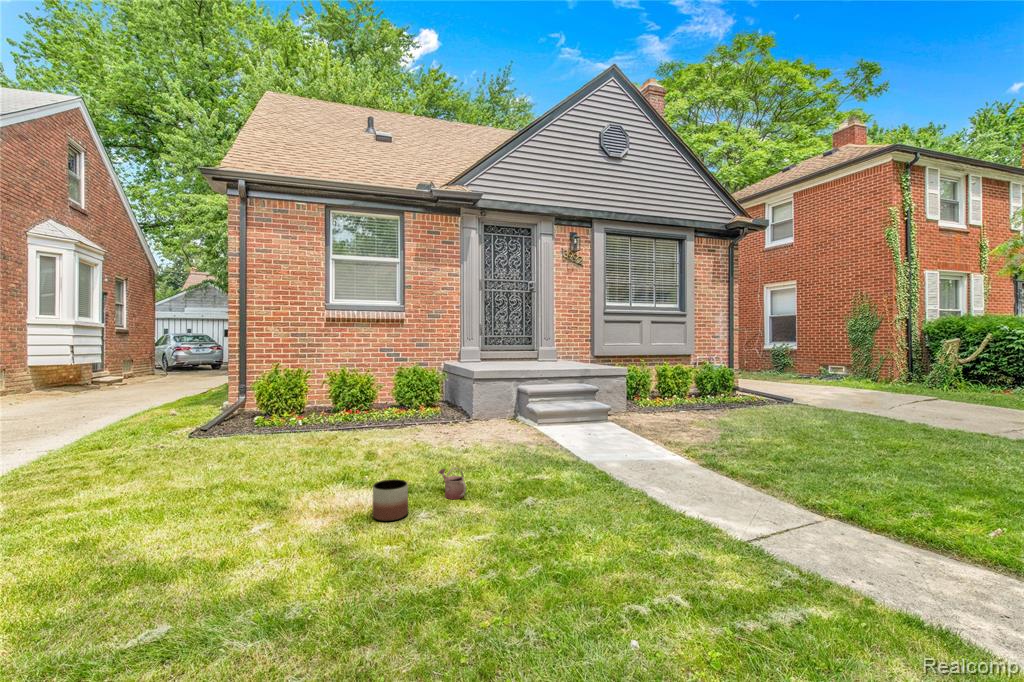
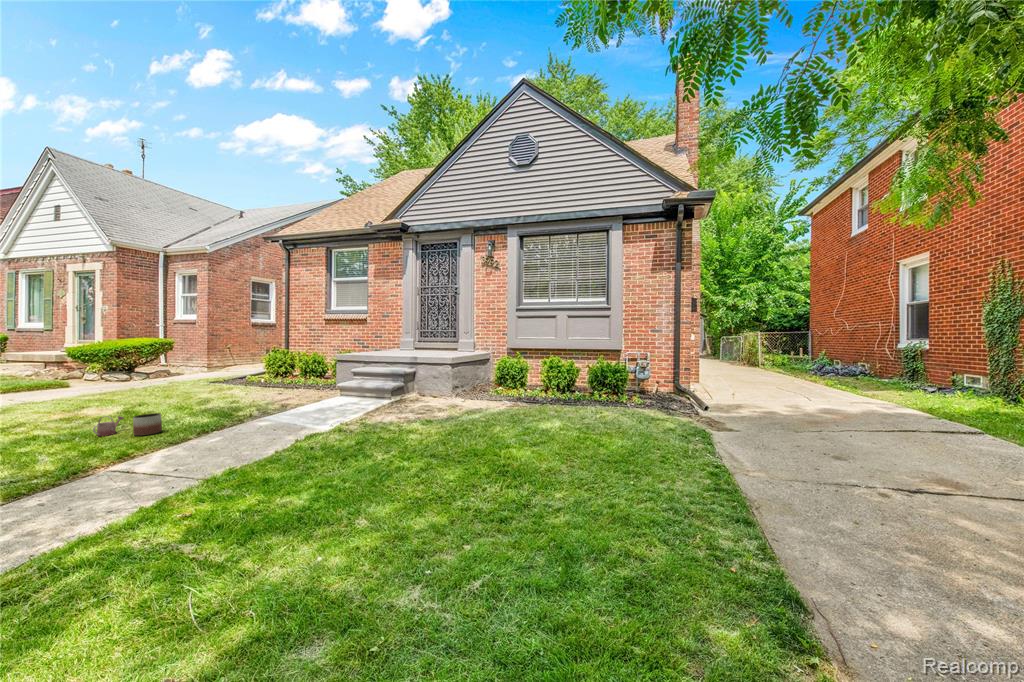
planter: present [372,479,408,521] -> present [133,413,162,436]

